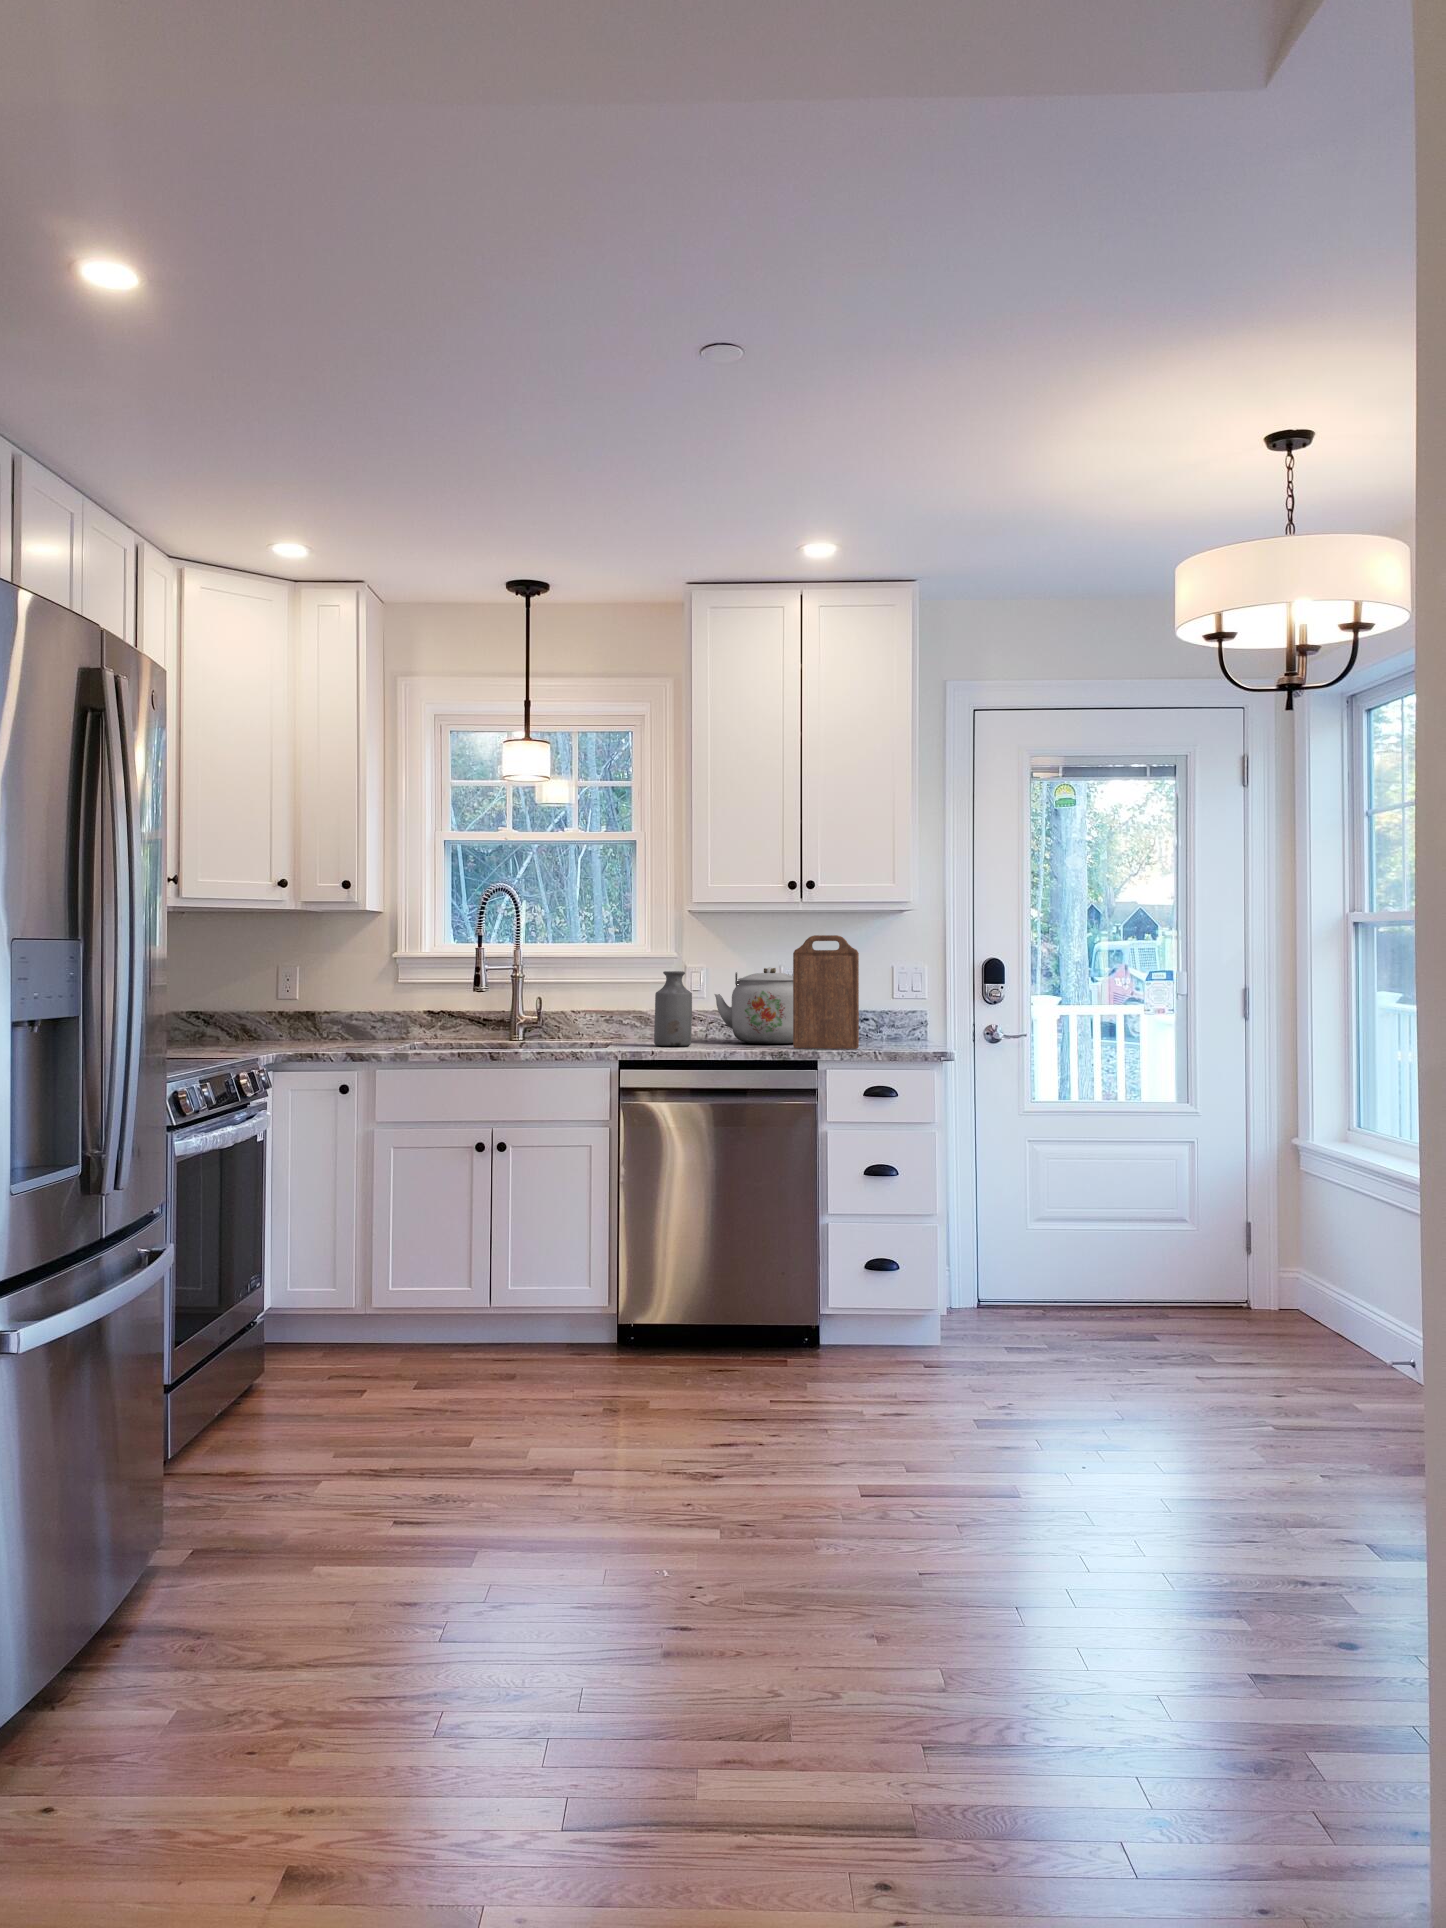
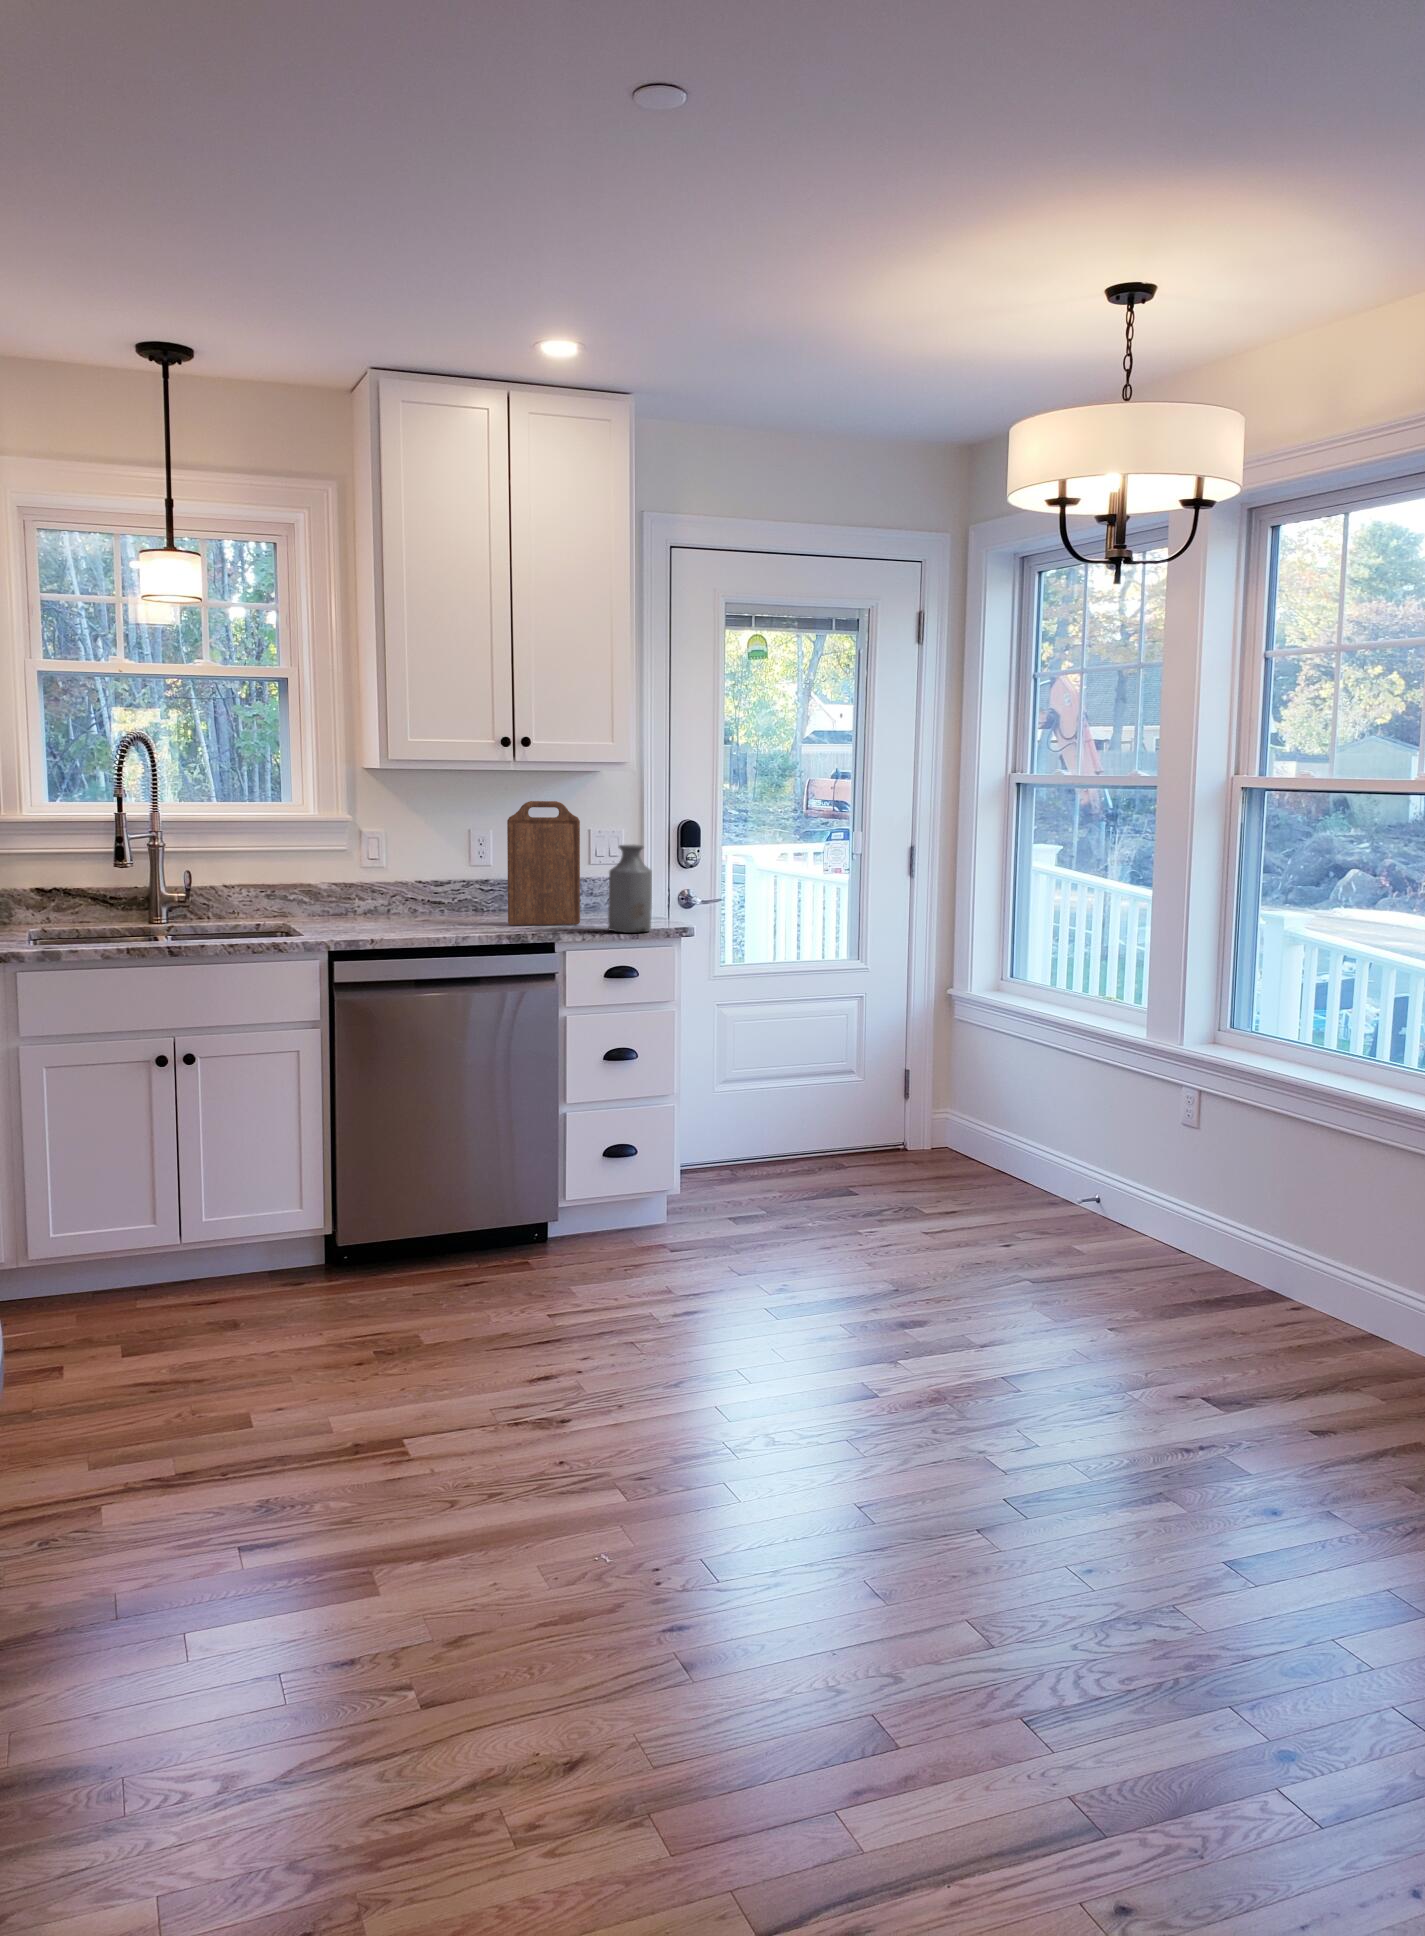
kettle: present [714,967,793,1044] -> none [399,832,505,917]
bottle: present [654,971,692,1046] -> present [608,845,652,933]

